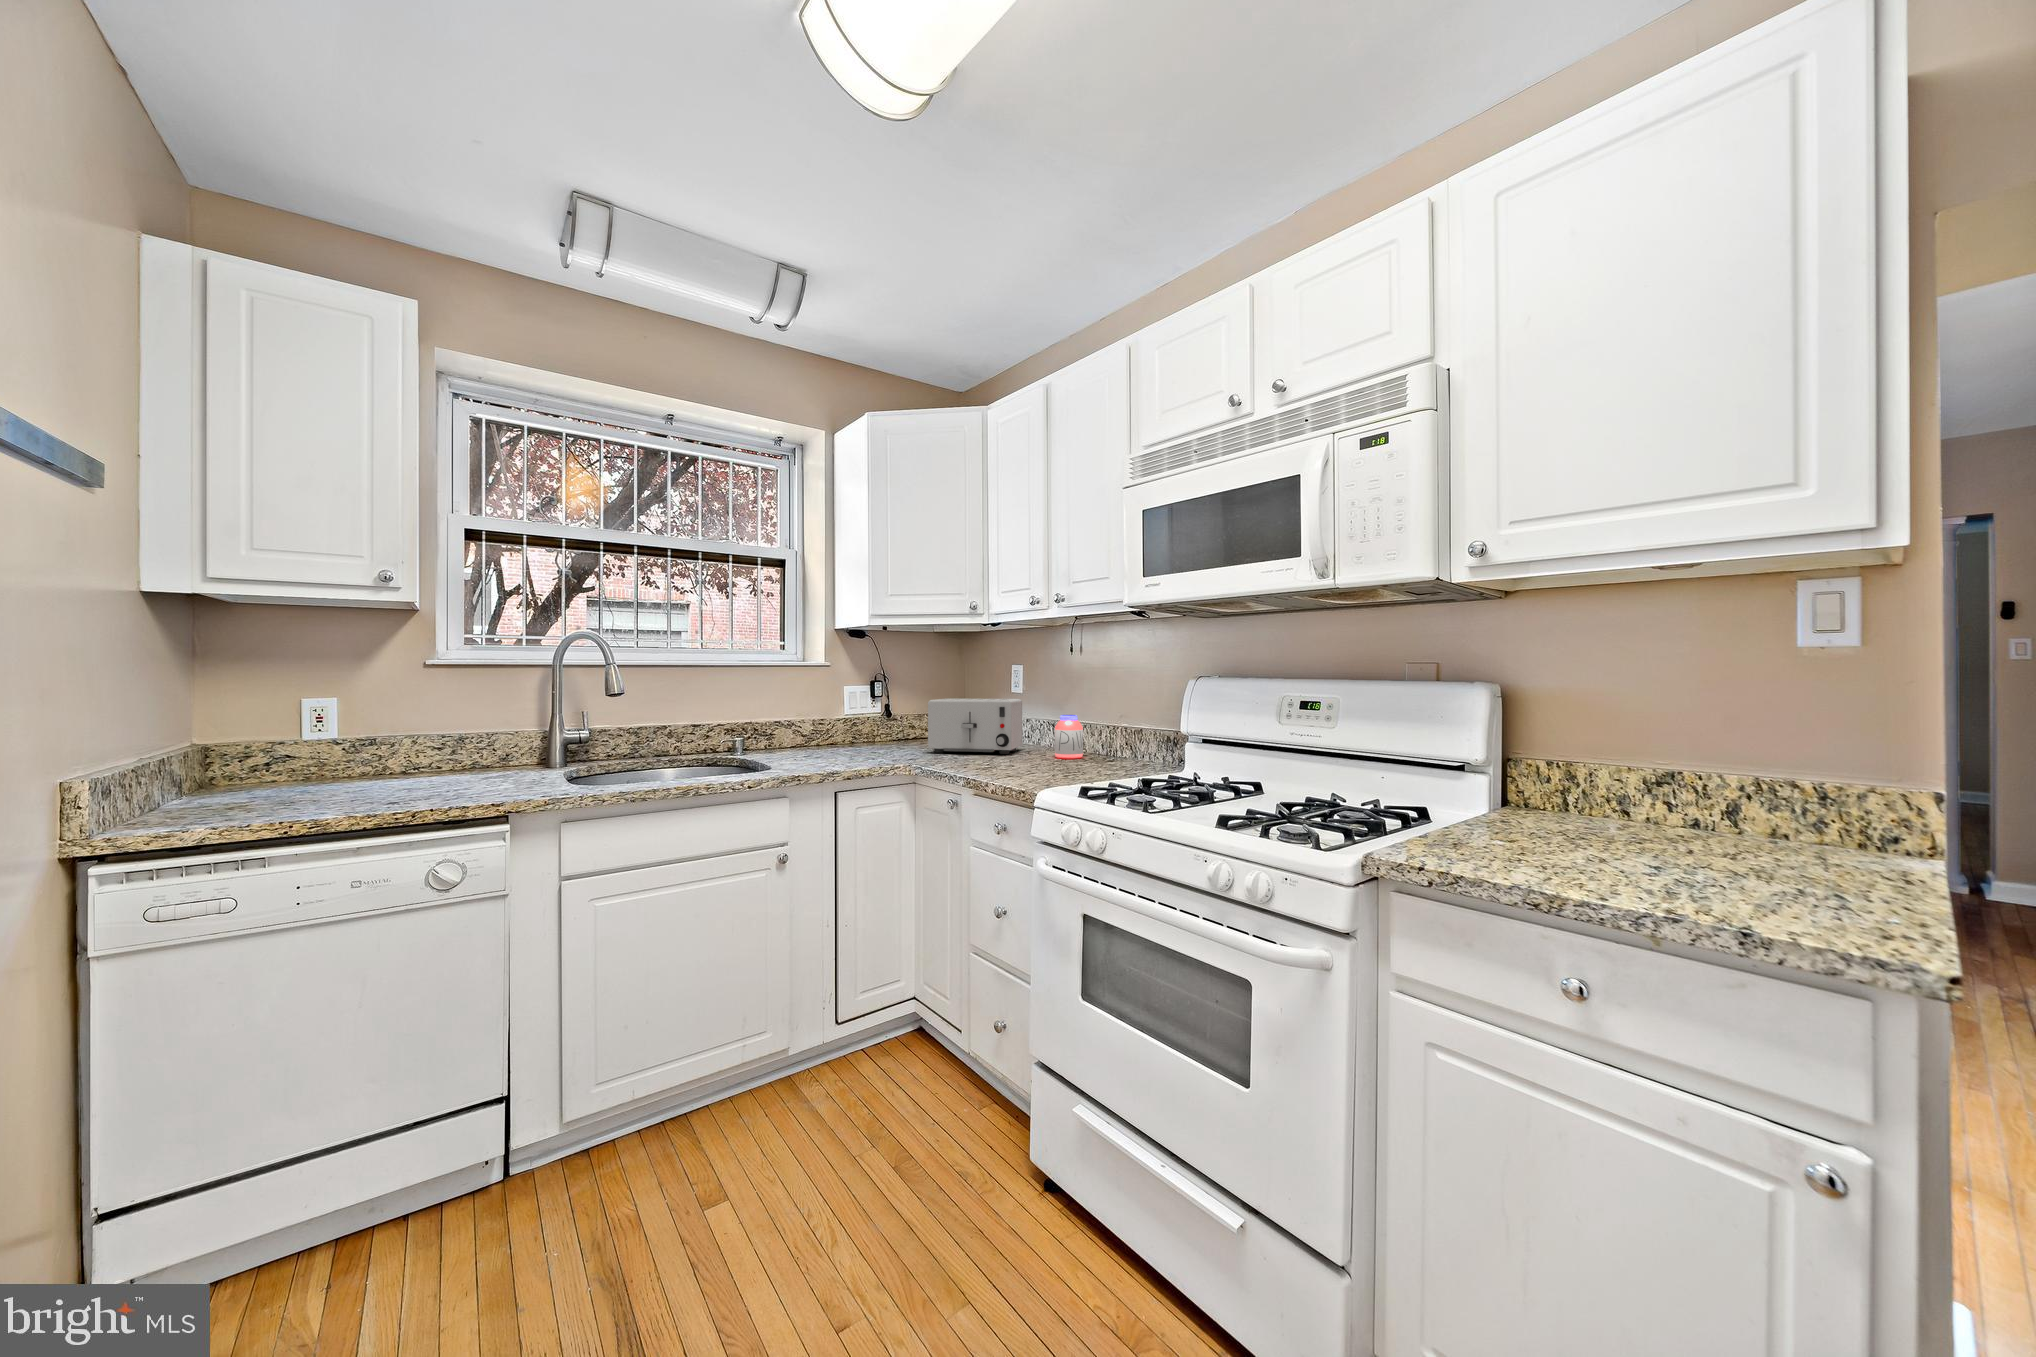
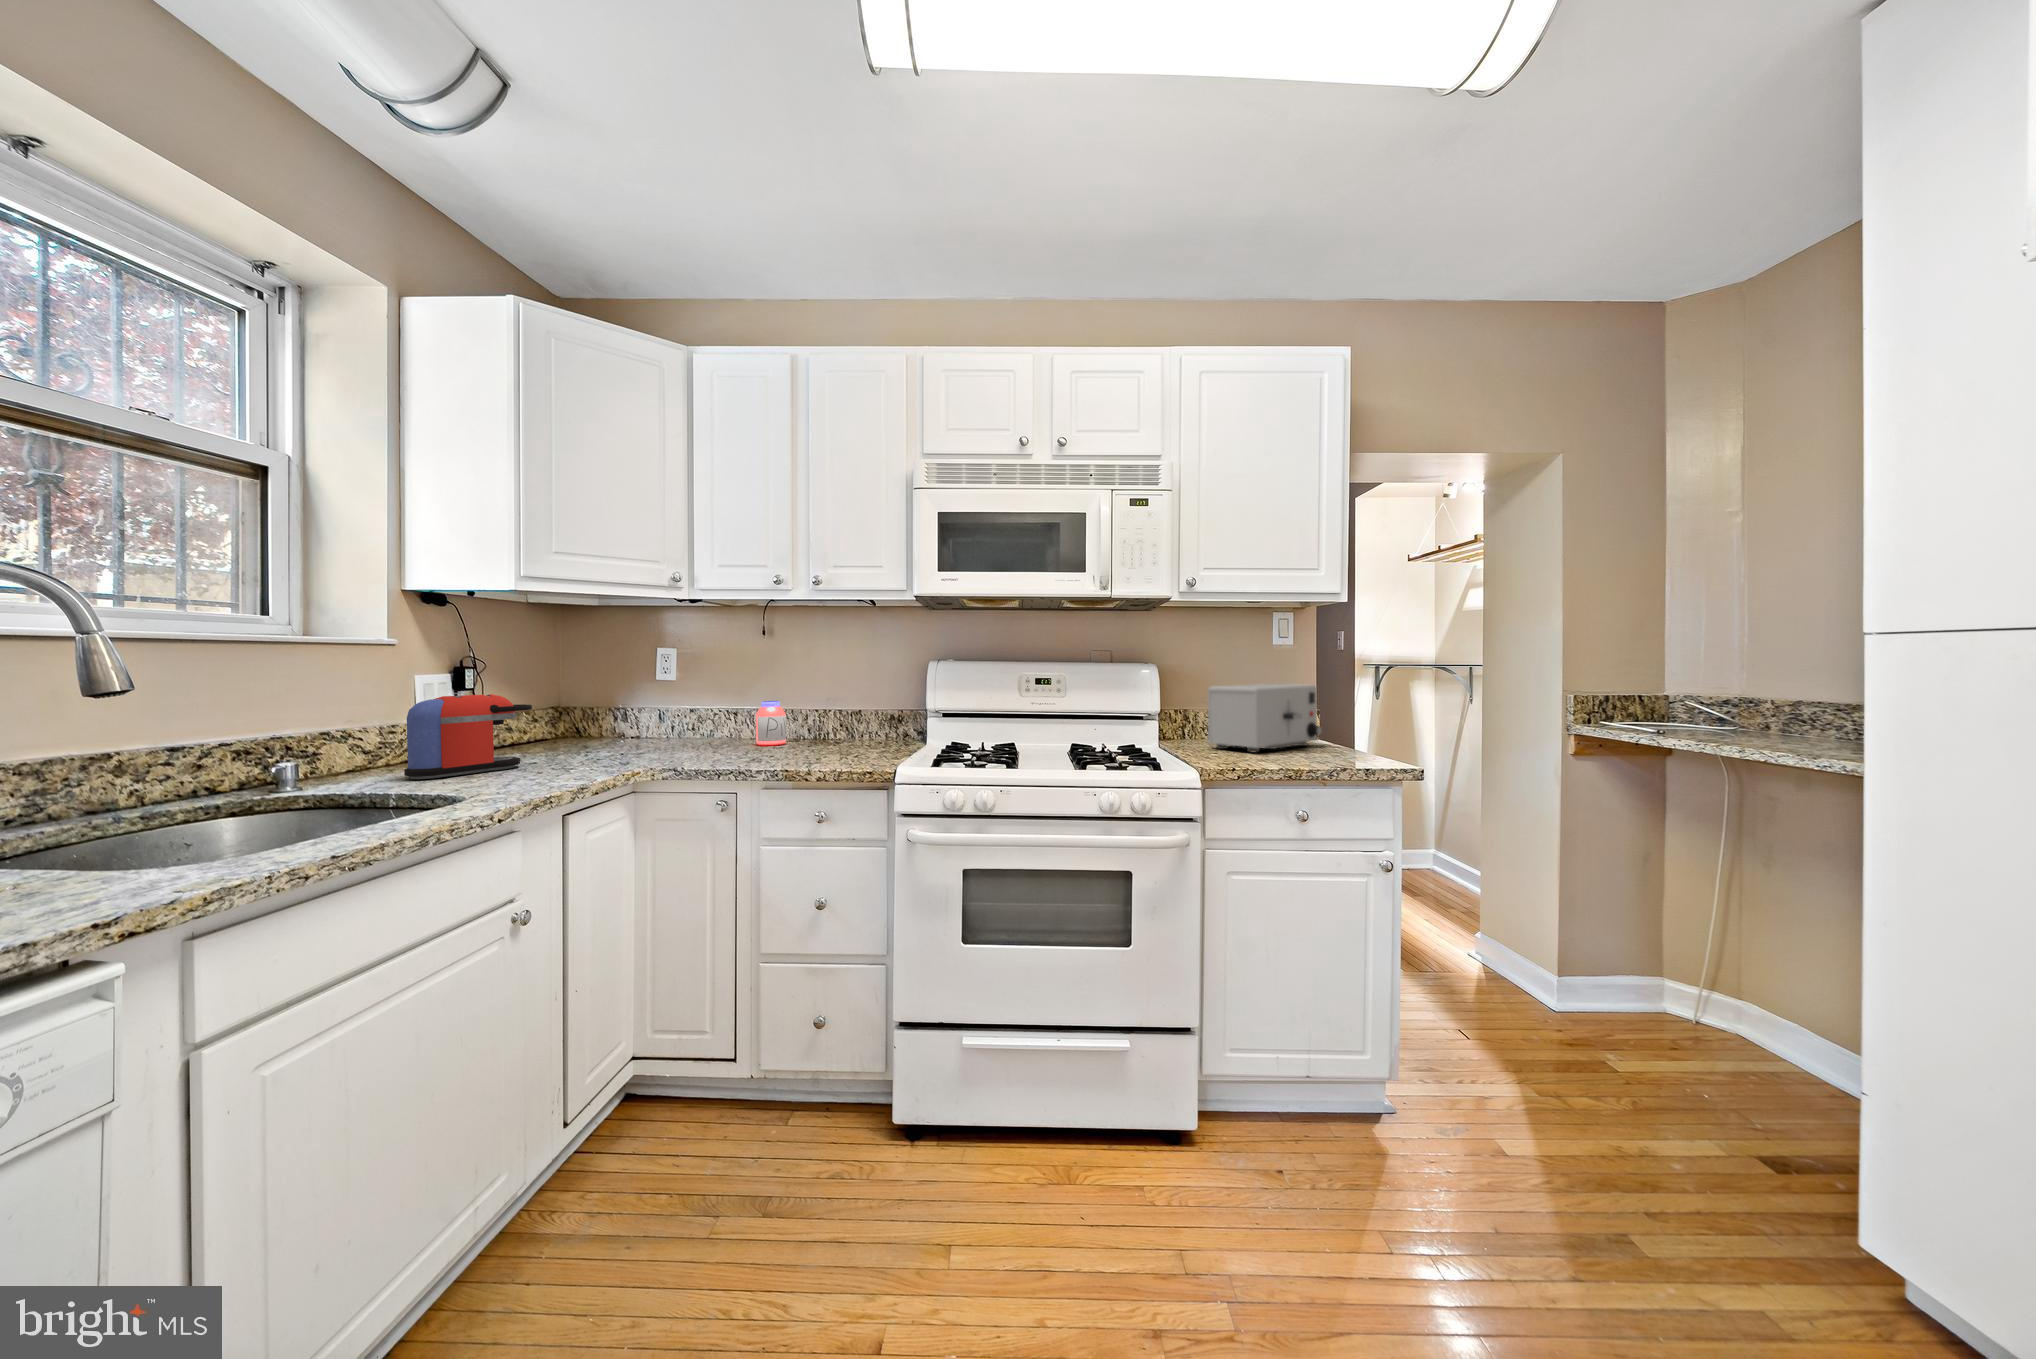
coffee maker: none [801,699,884,758] -> present [404,694,532,779]
toaster: present [928,699,1022,754] -> present [1208,684,1322,752]

